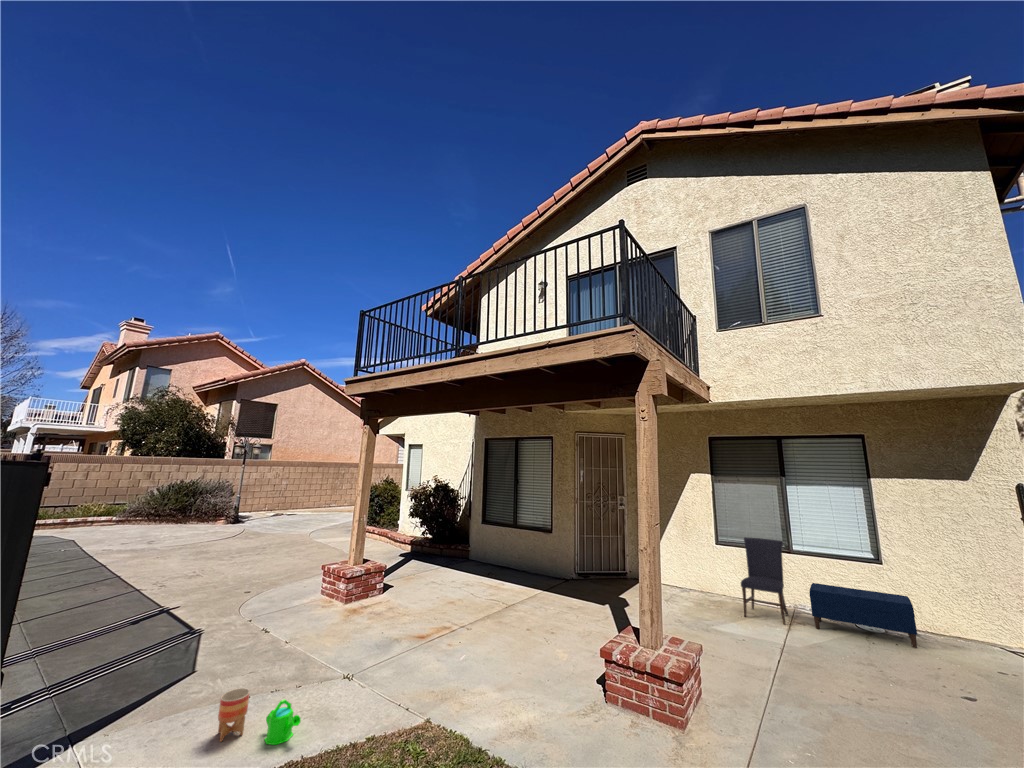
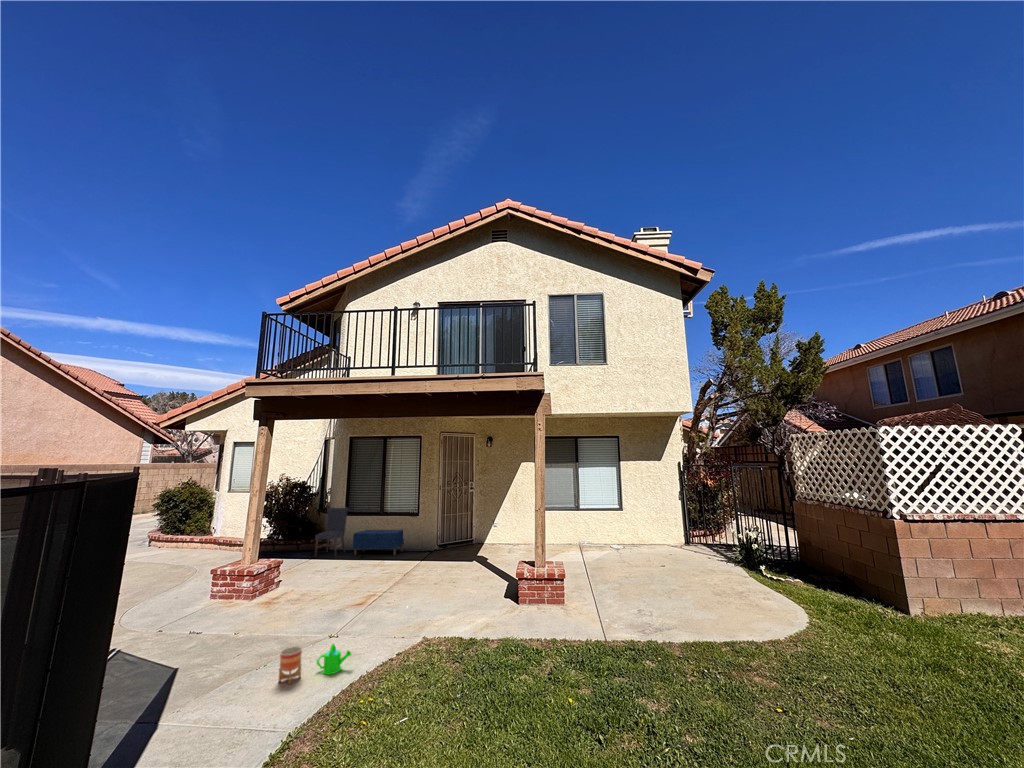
chair: present [741,537,788,624] -> present [315,507,349,557]
bench: present [810,583,917,648] -> present [353,530,404,555]

